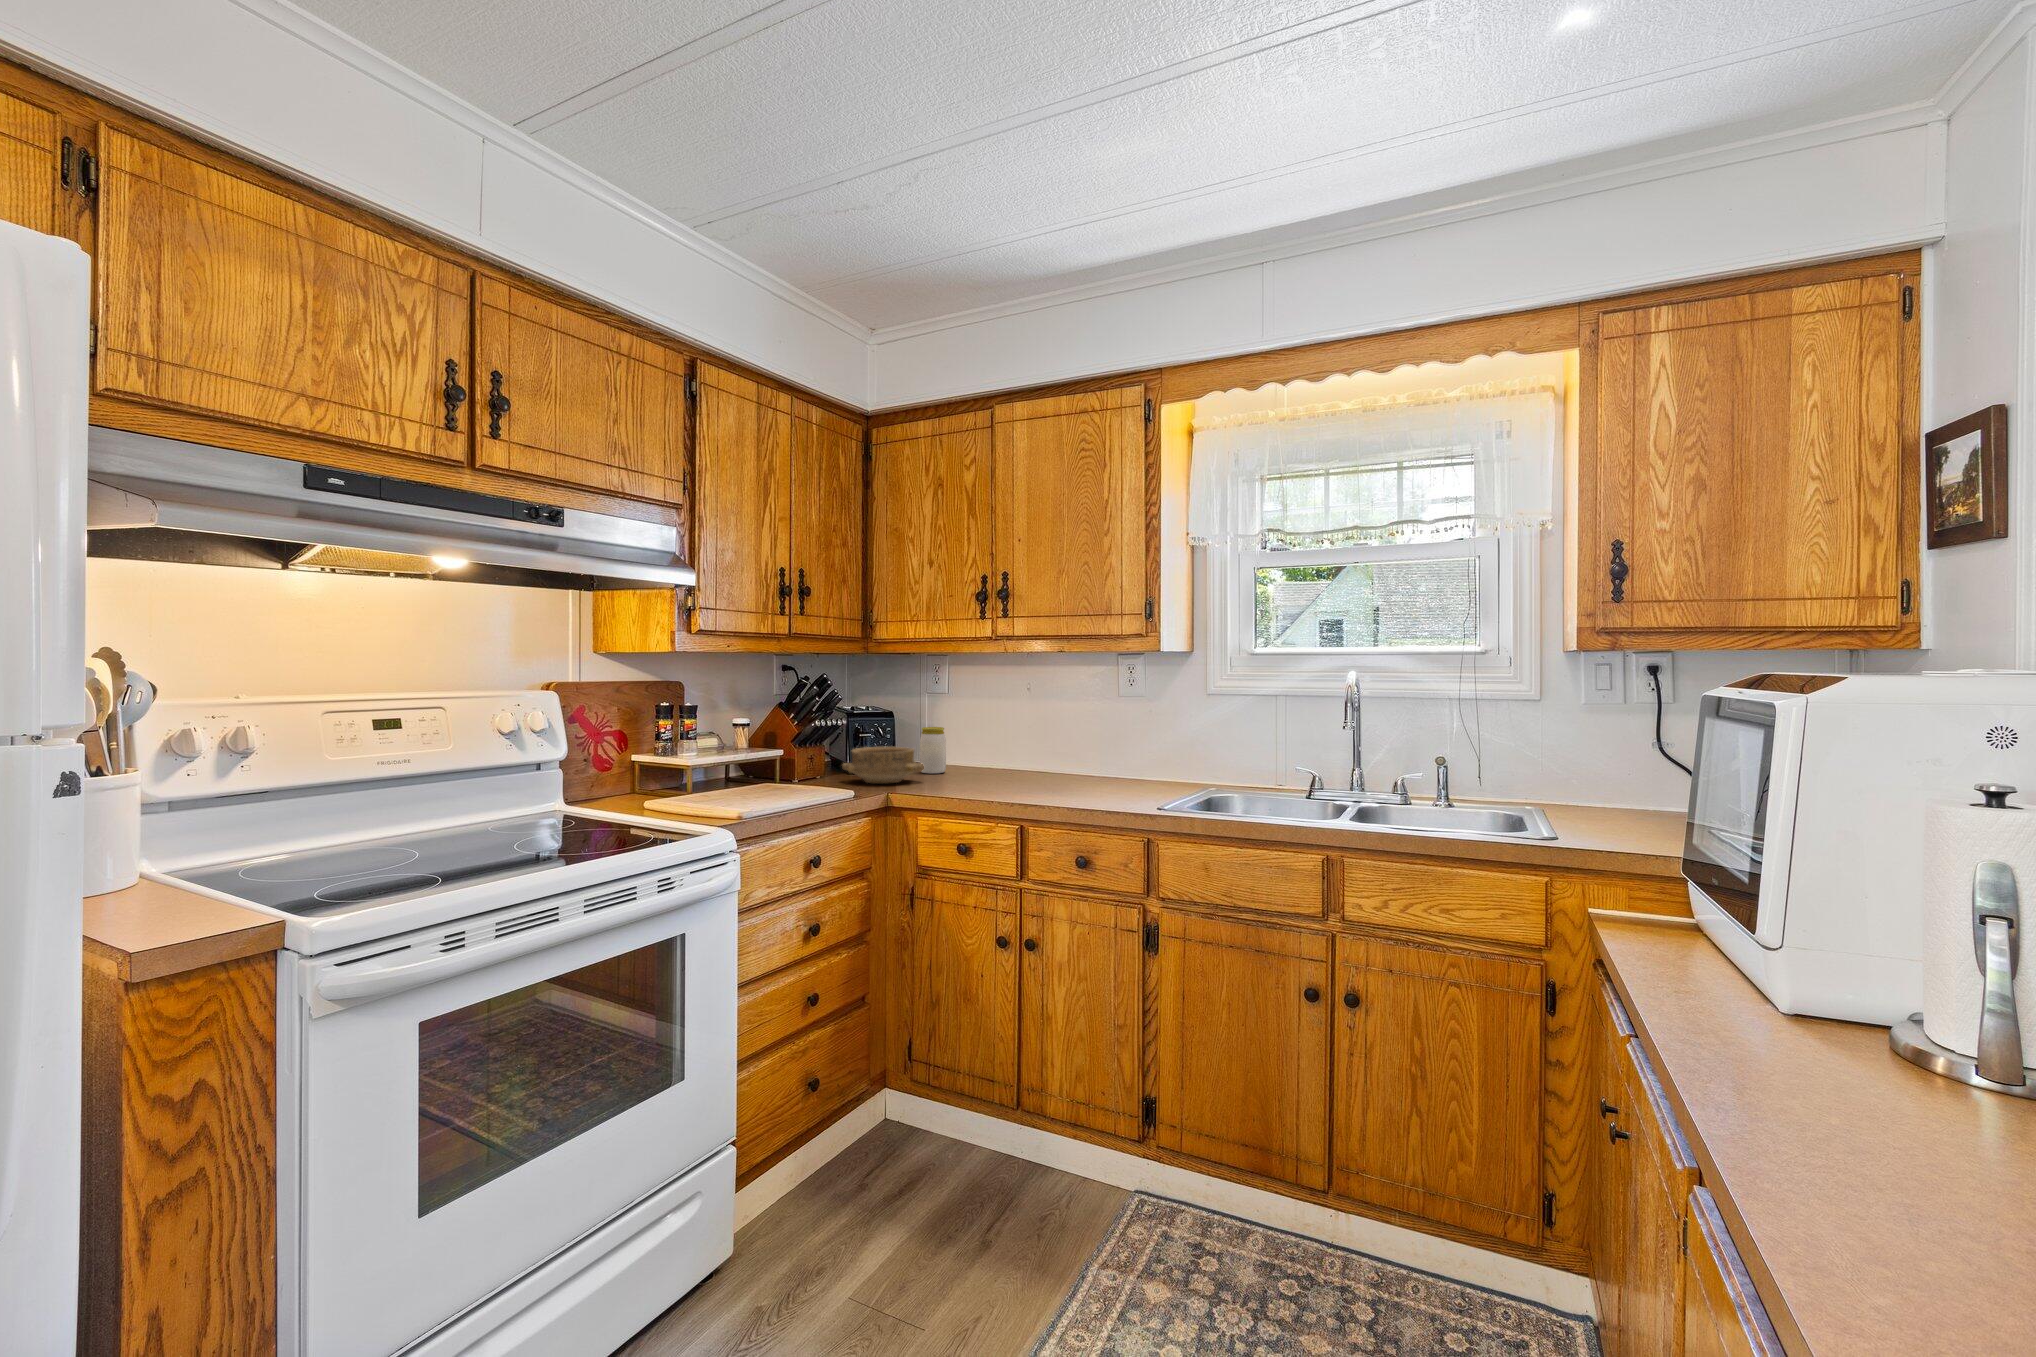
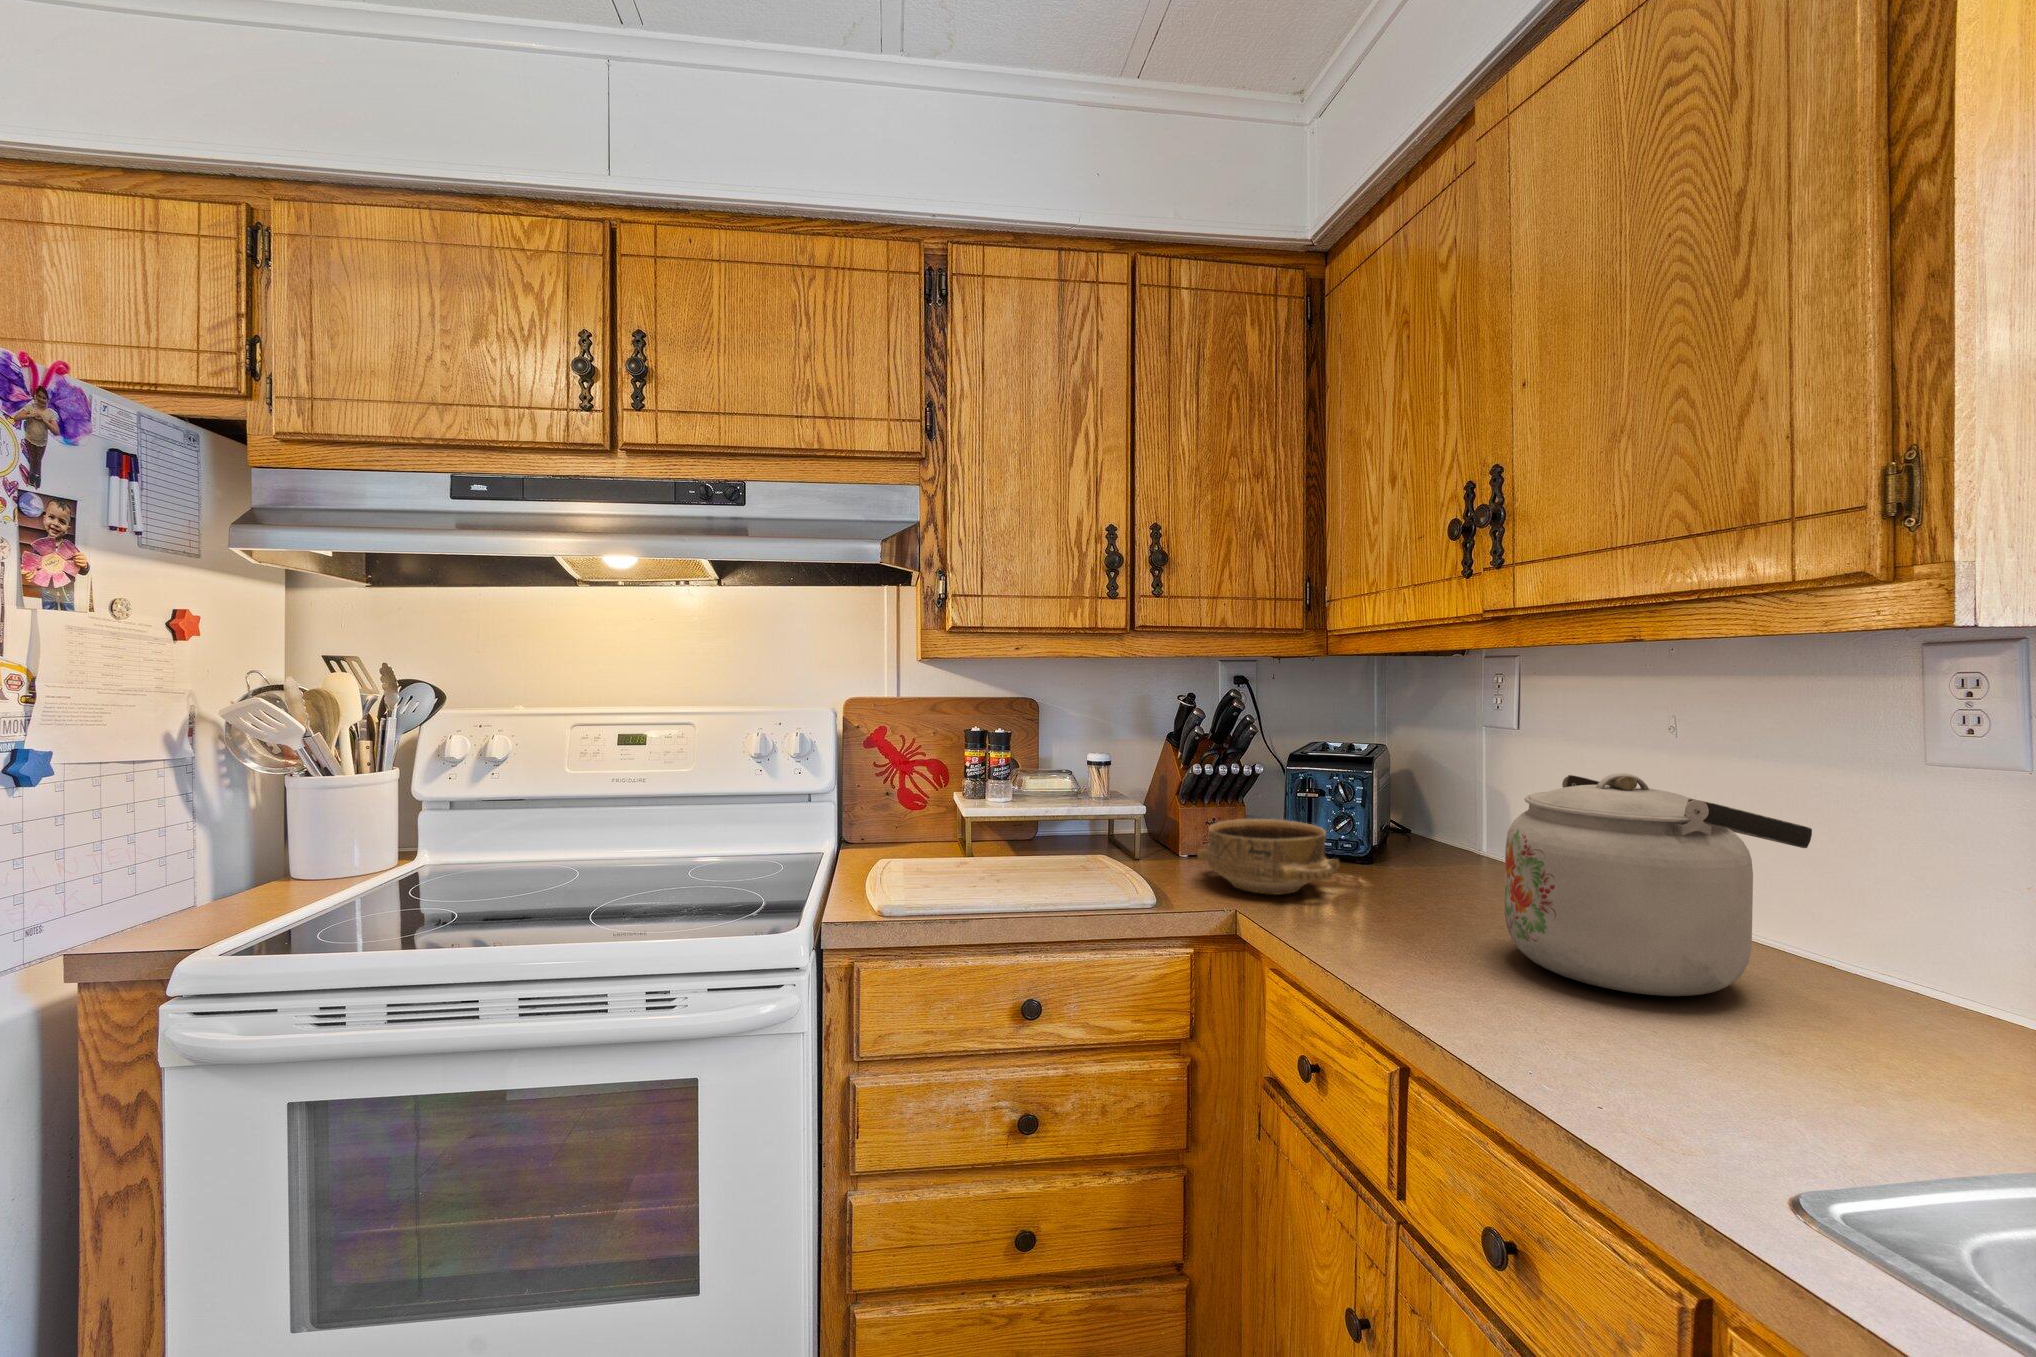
kettle: none [1001,701,1104,783] -> present [1504,773,1812,996]
jar: present [920,727,946,773] -> none [1399,794,1454,888]

